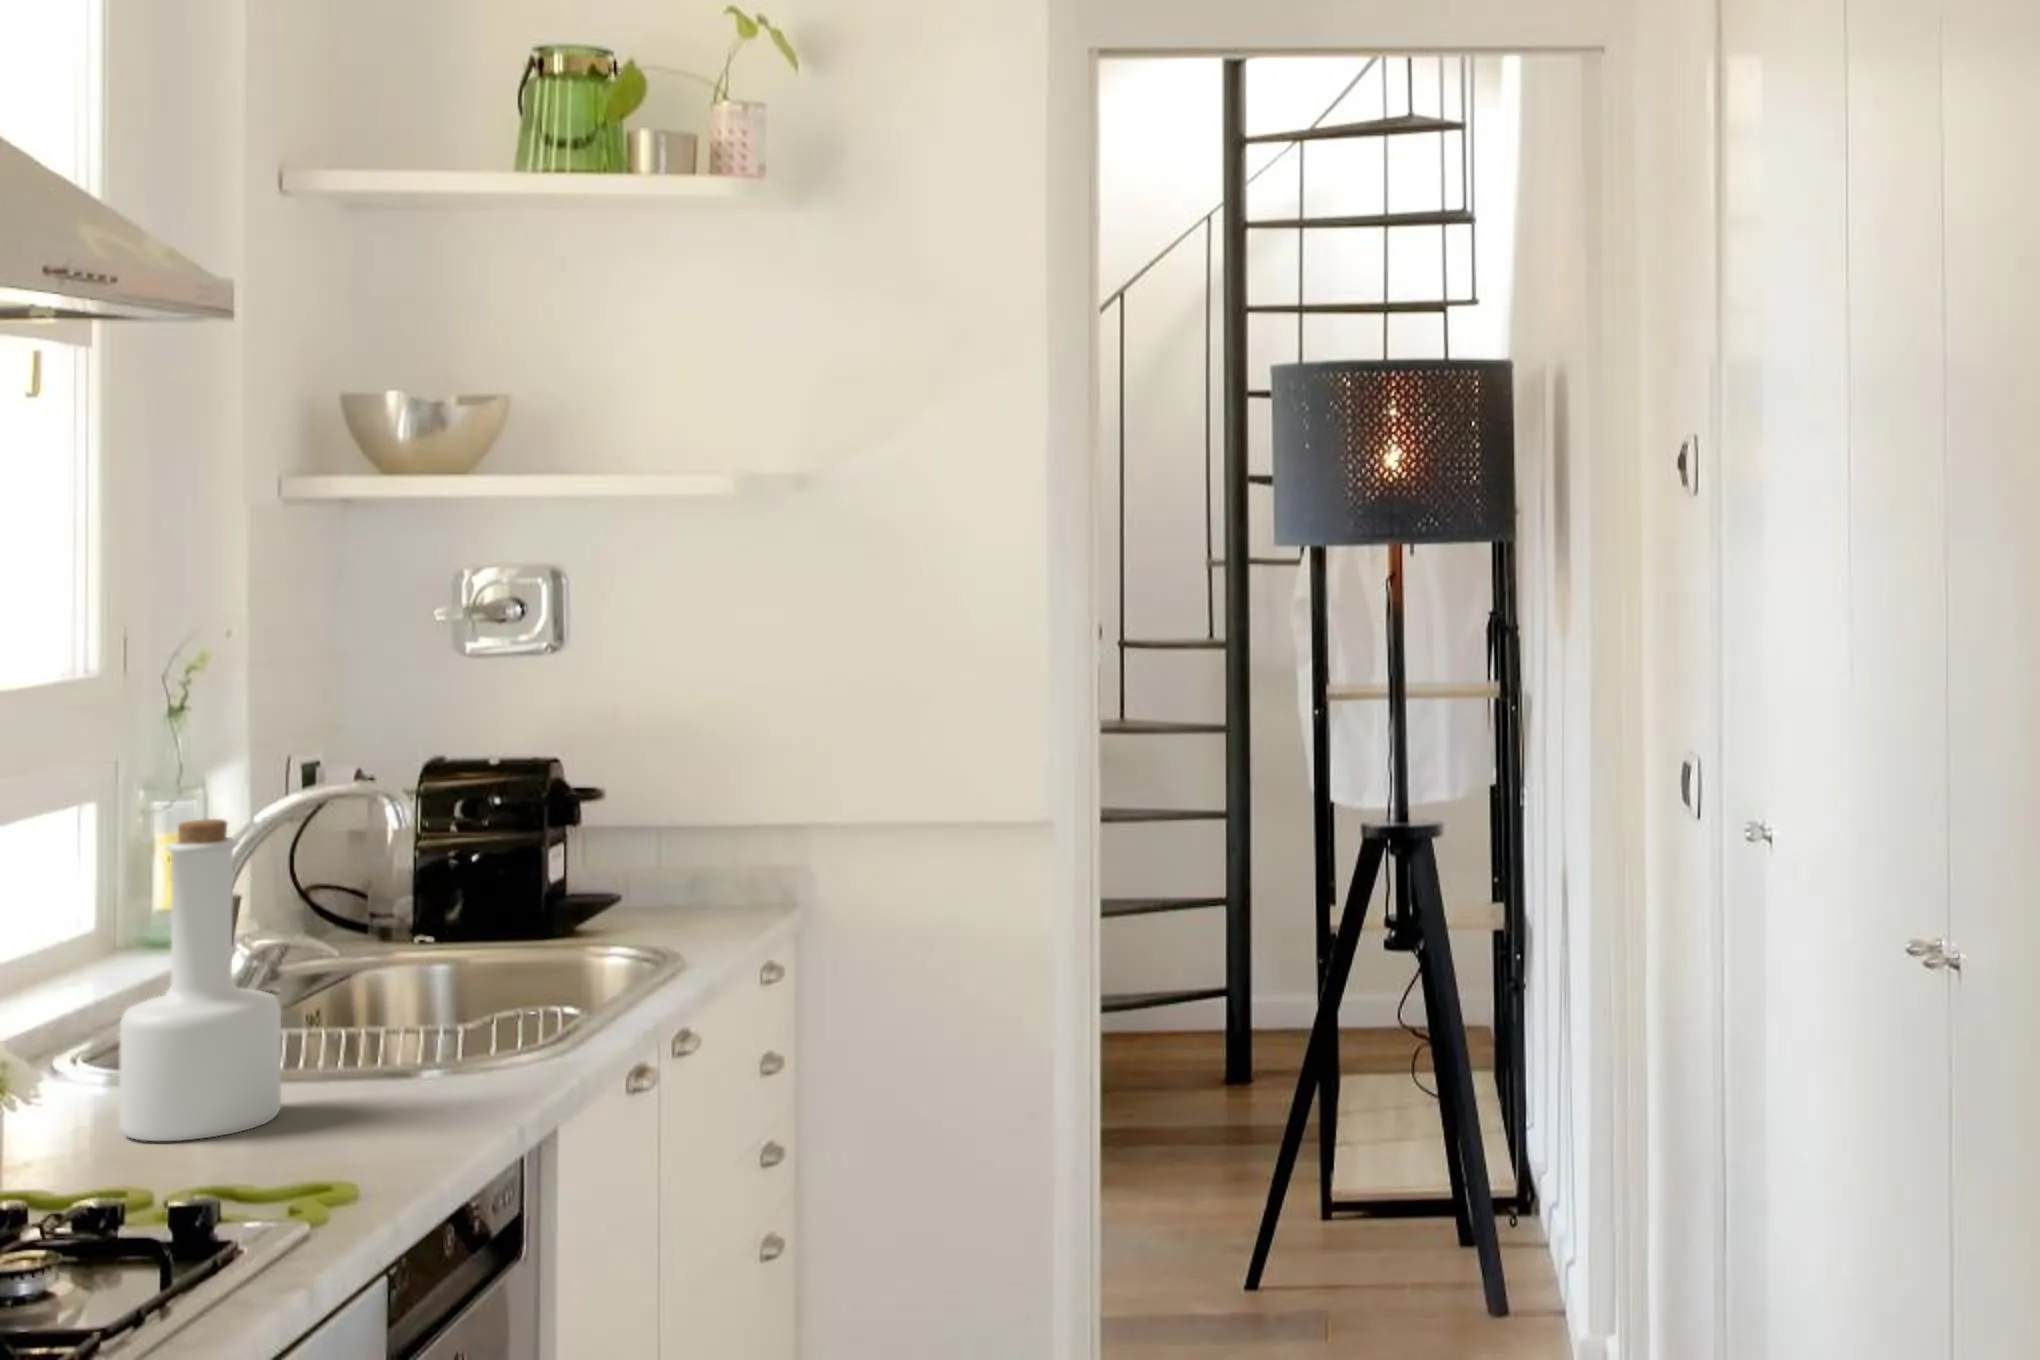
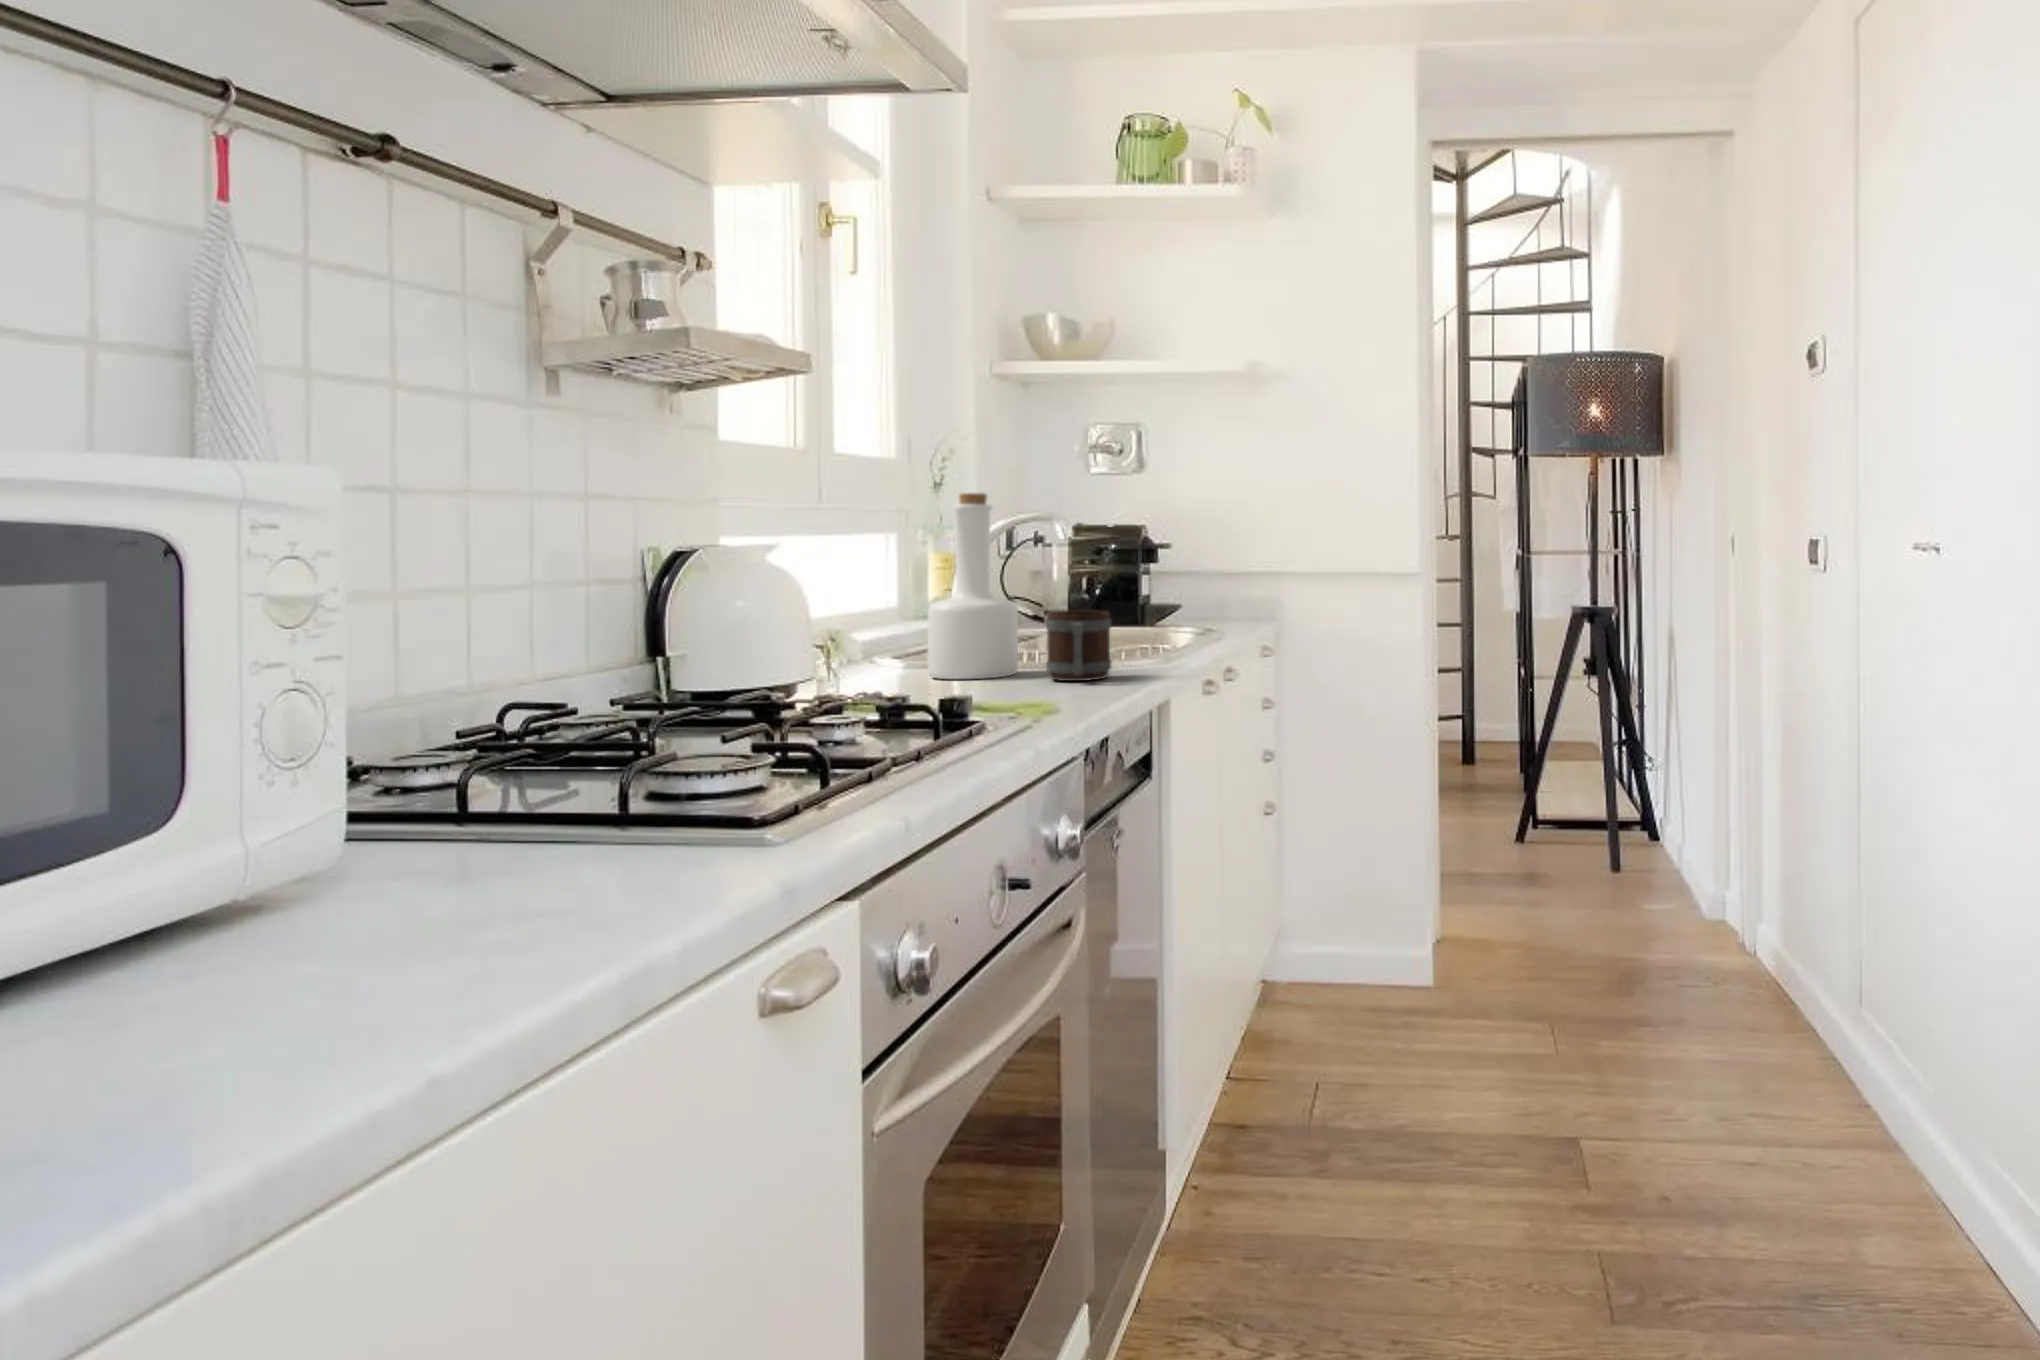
mug: none [319,1019,432,1147] -> present [1046,610,1111,681]

